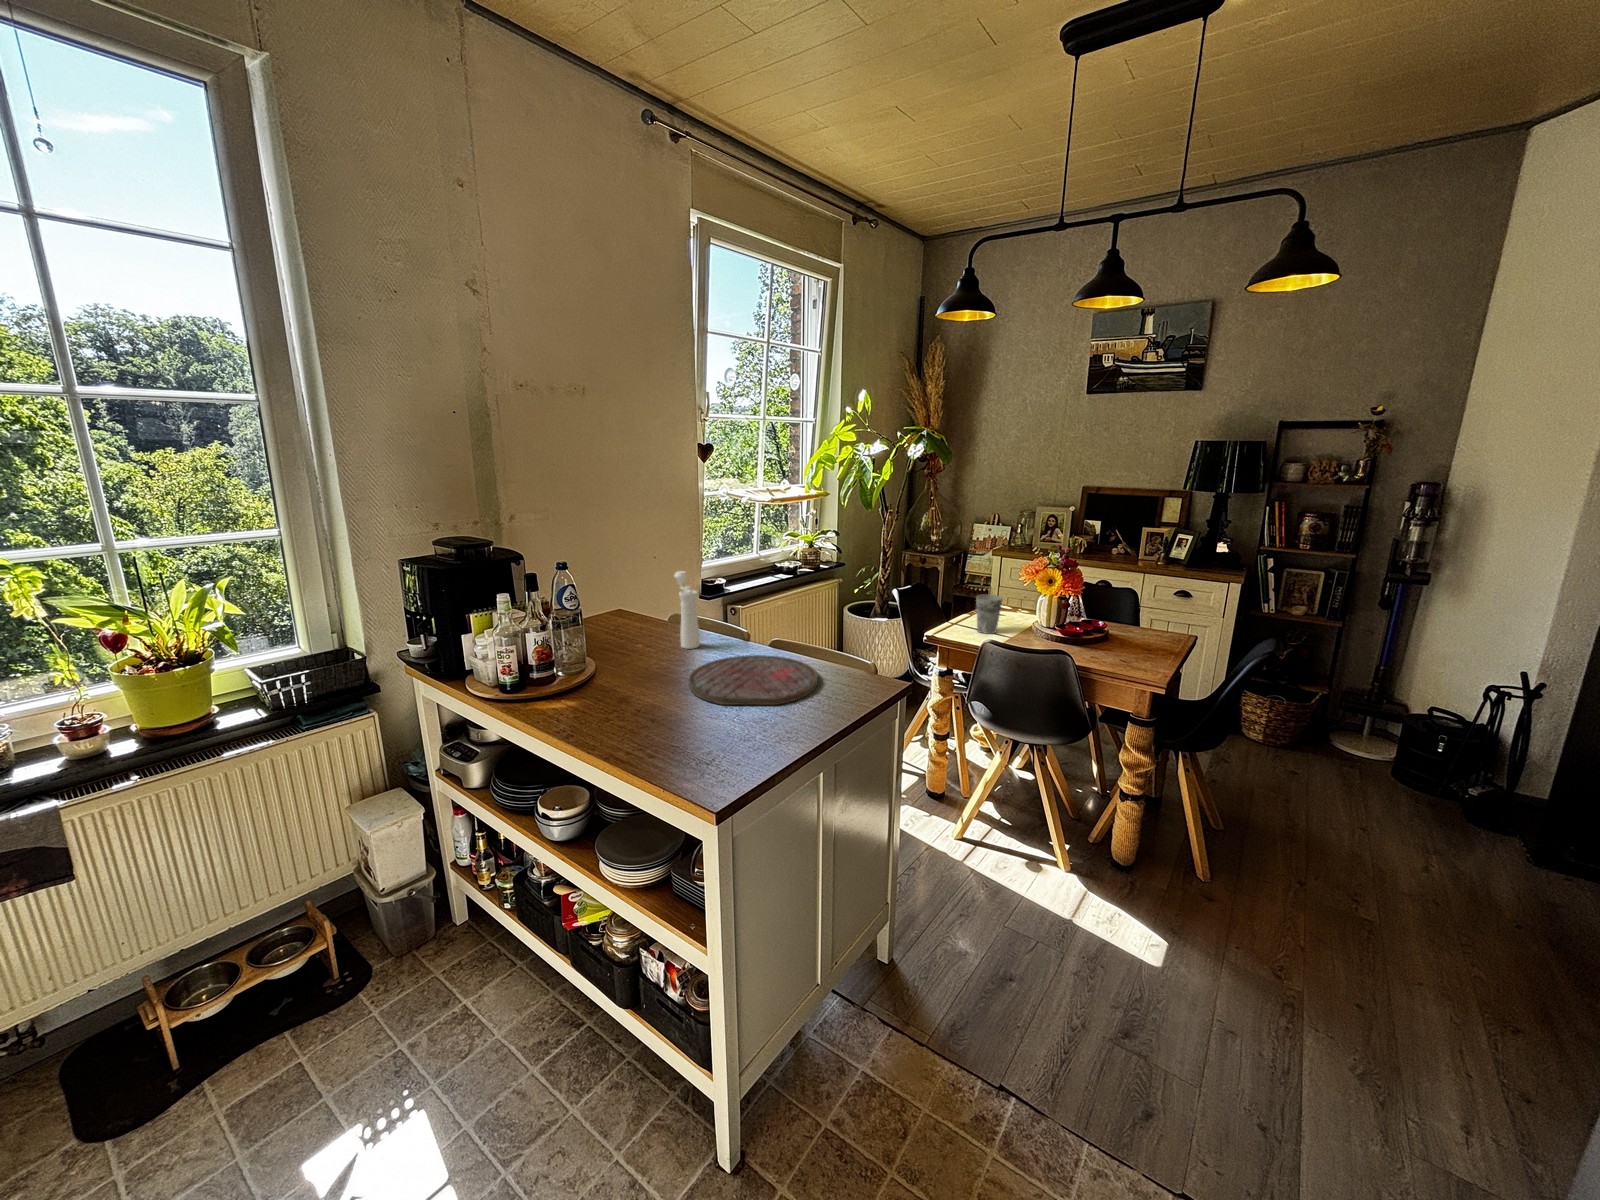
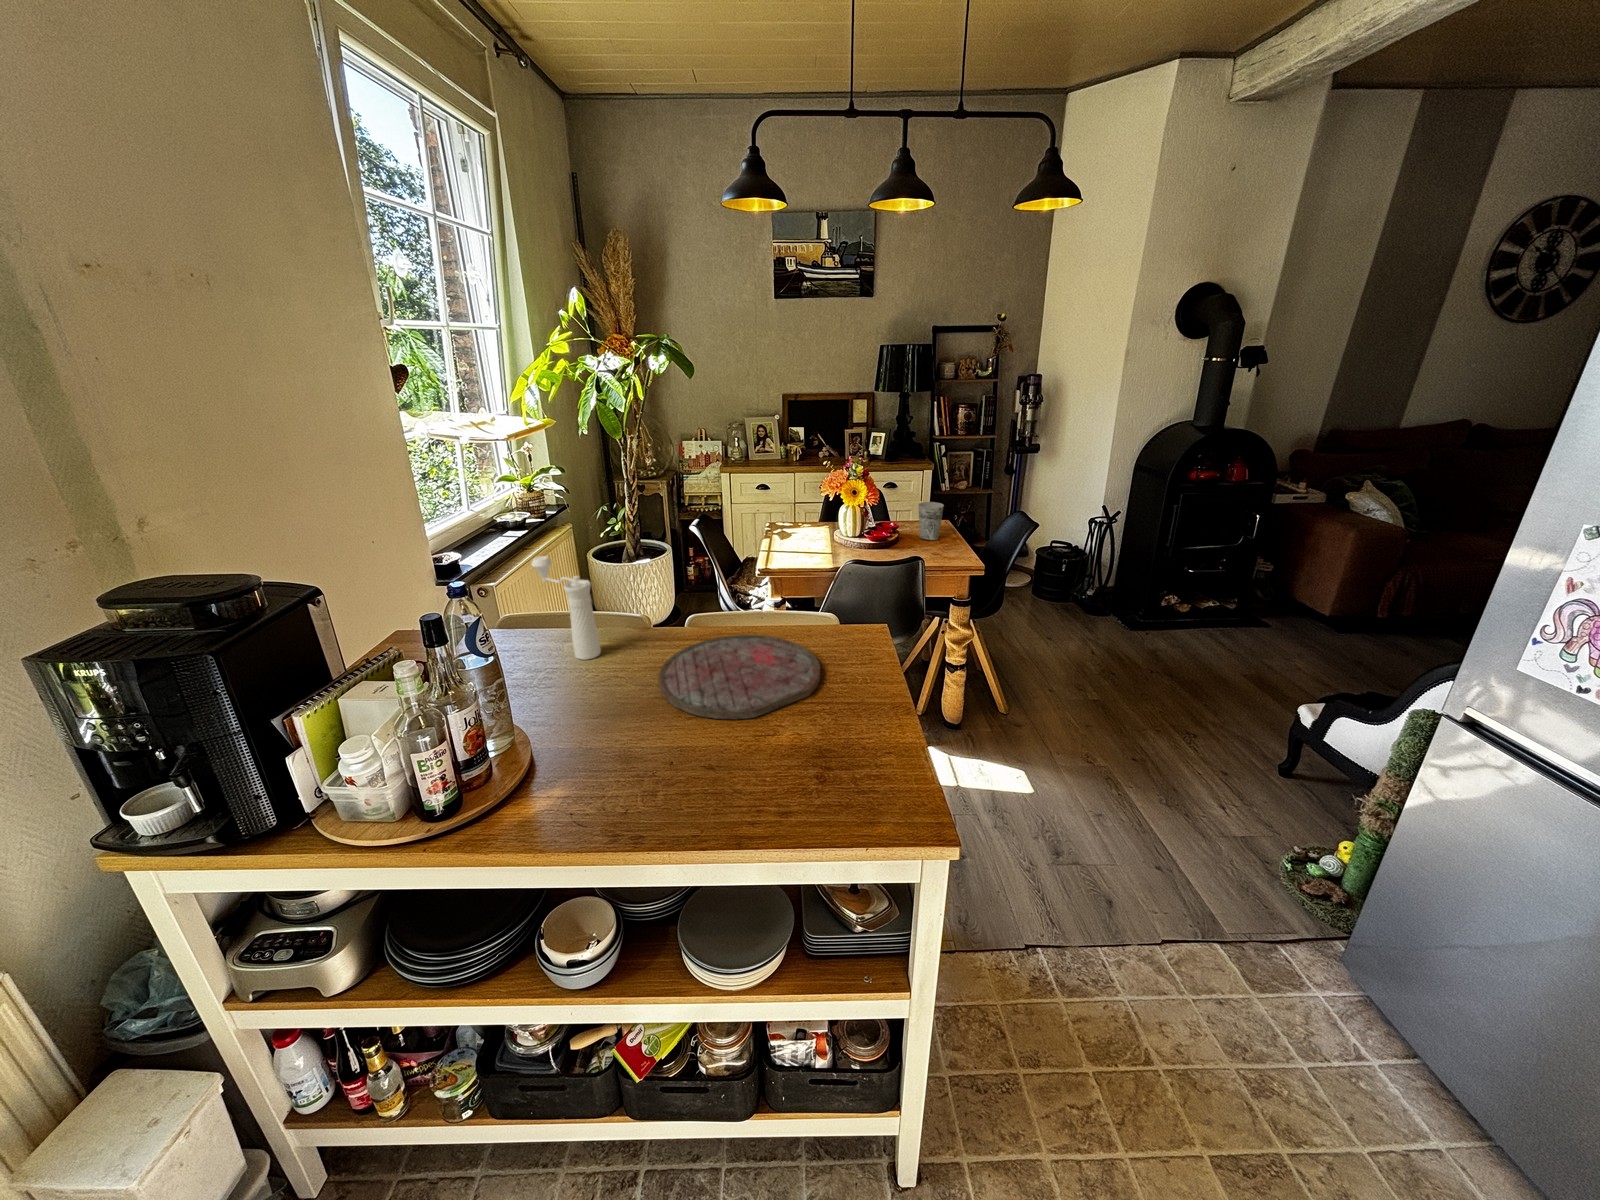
cup: present [976,595,1002,634] -> present [918,502,944,540]

